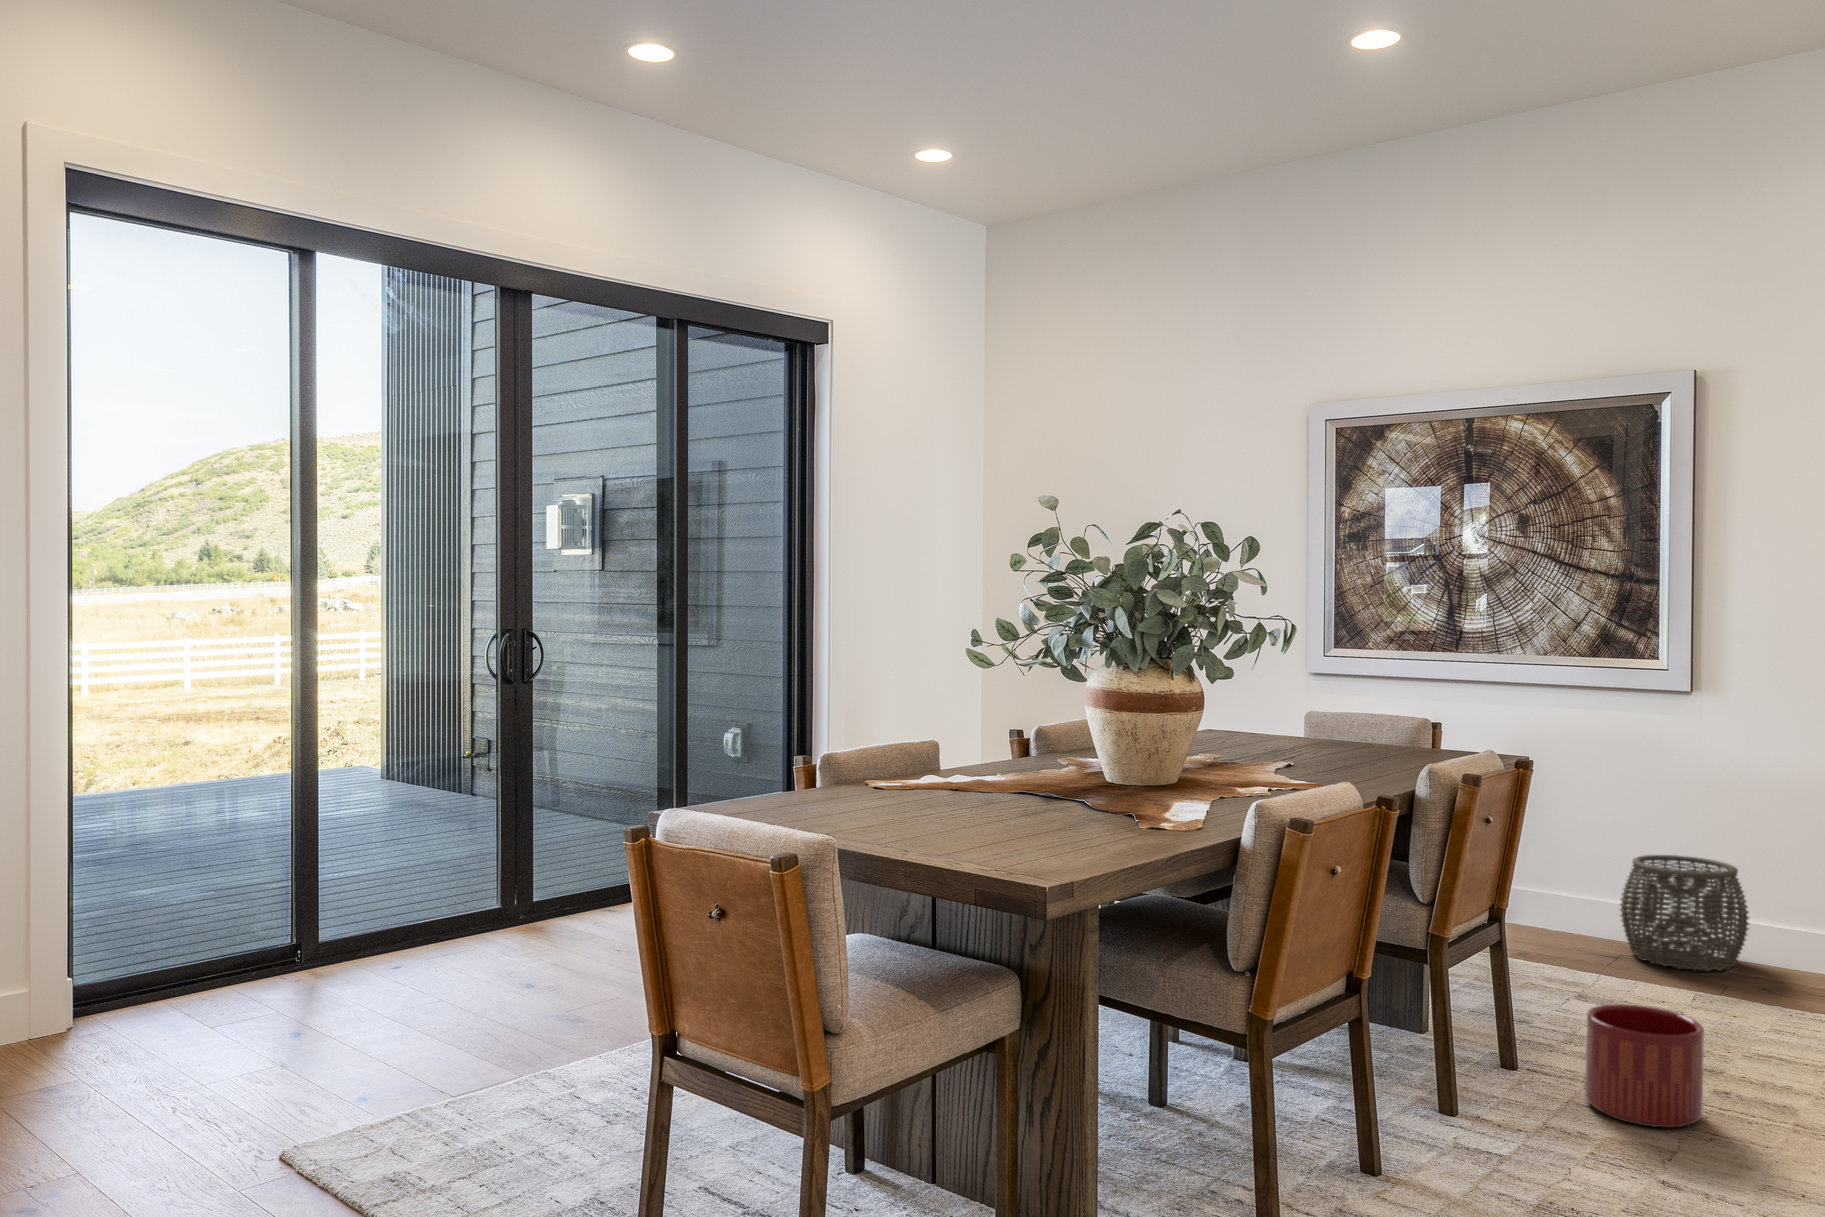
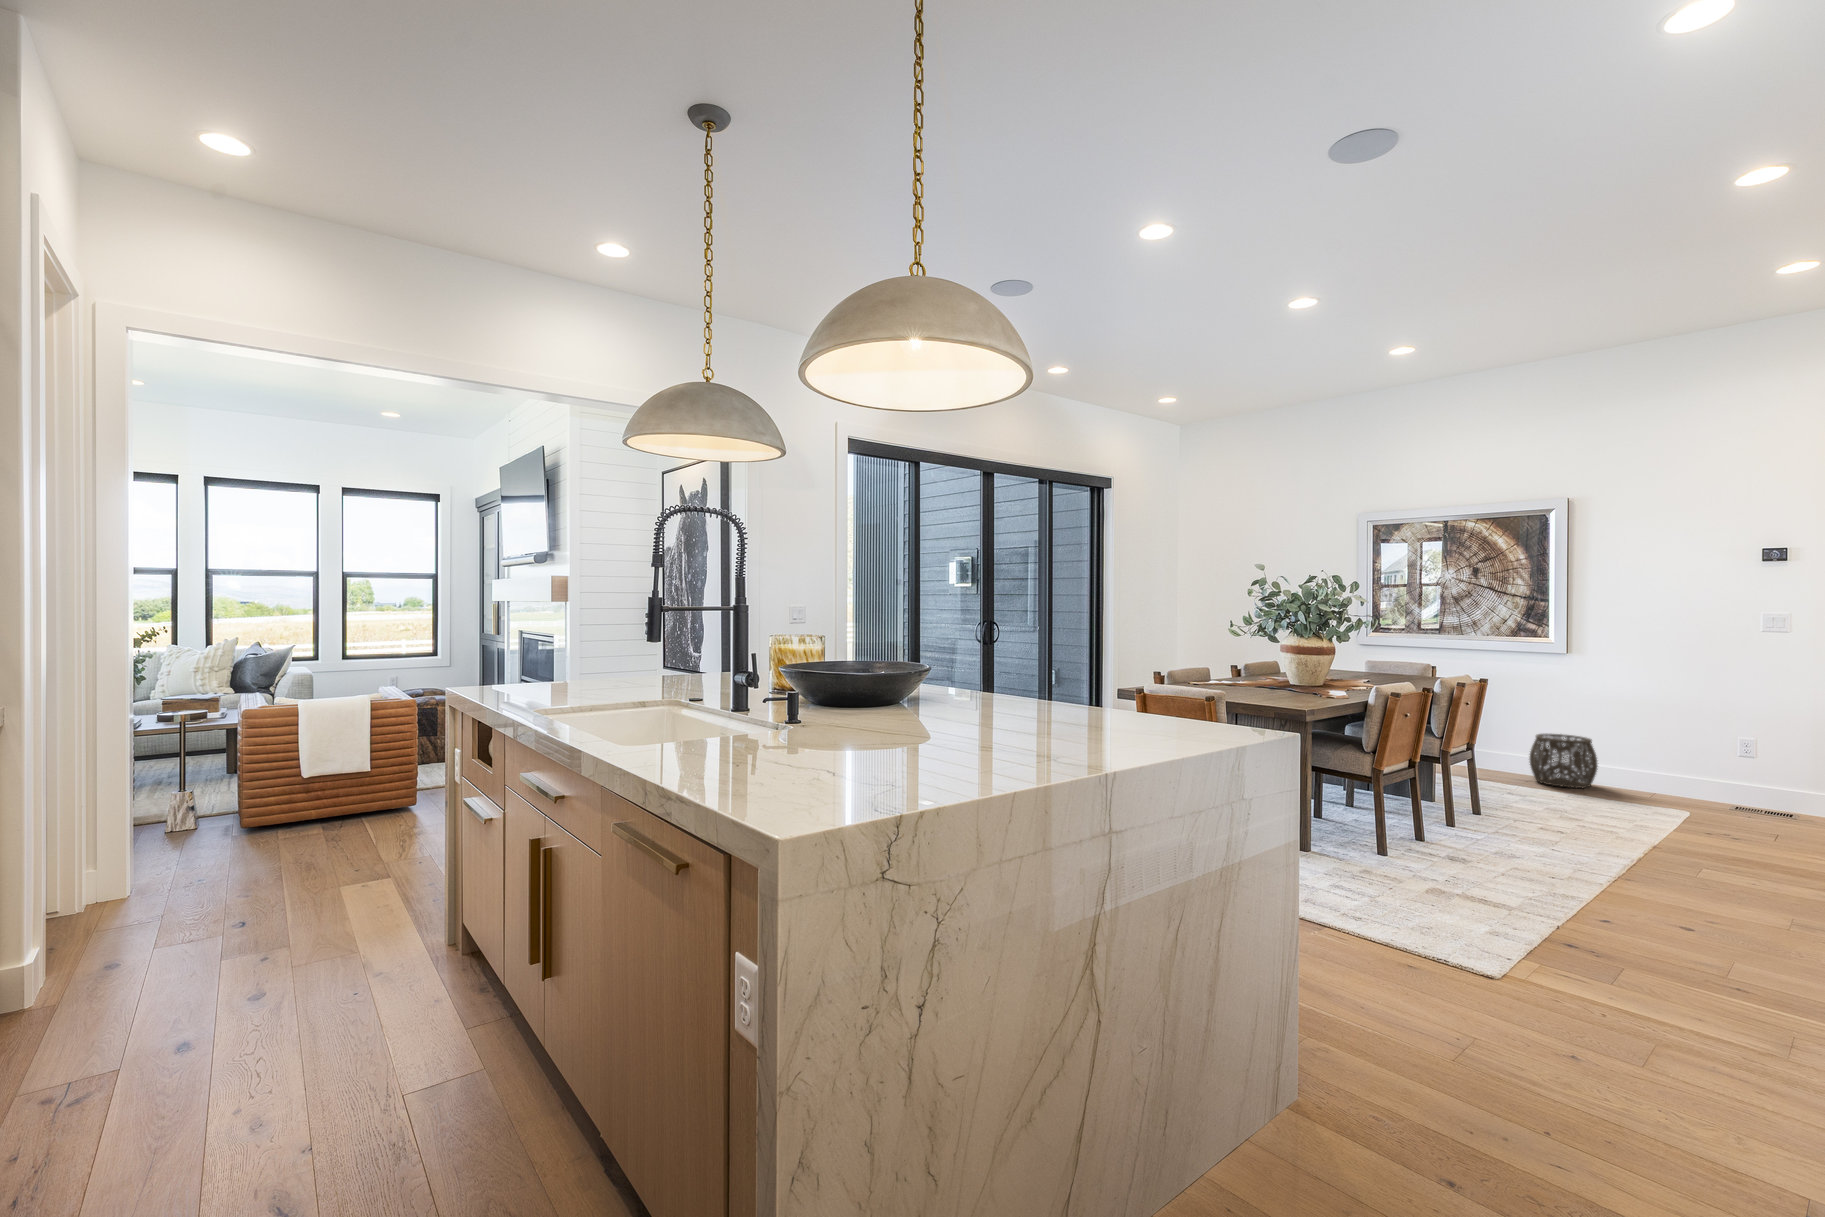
planter: present [1585,1004,1704,1127] -> none [1515,787,1572,837]

